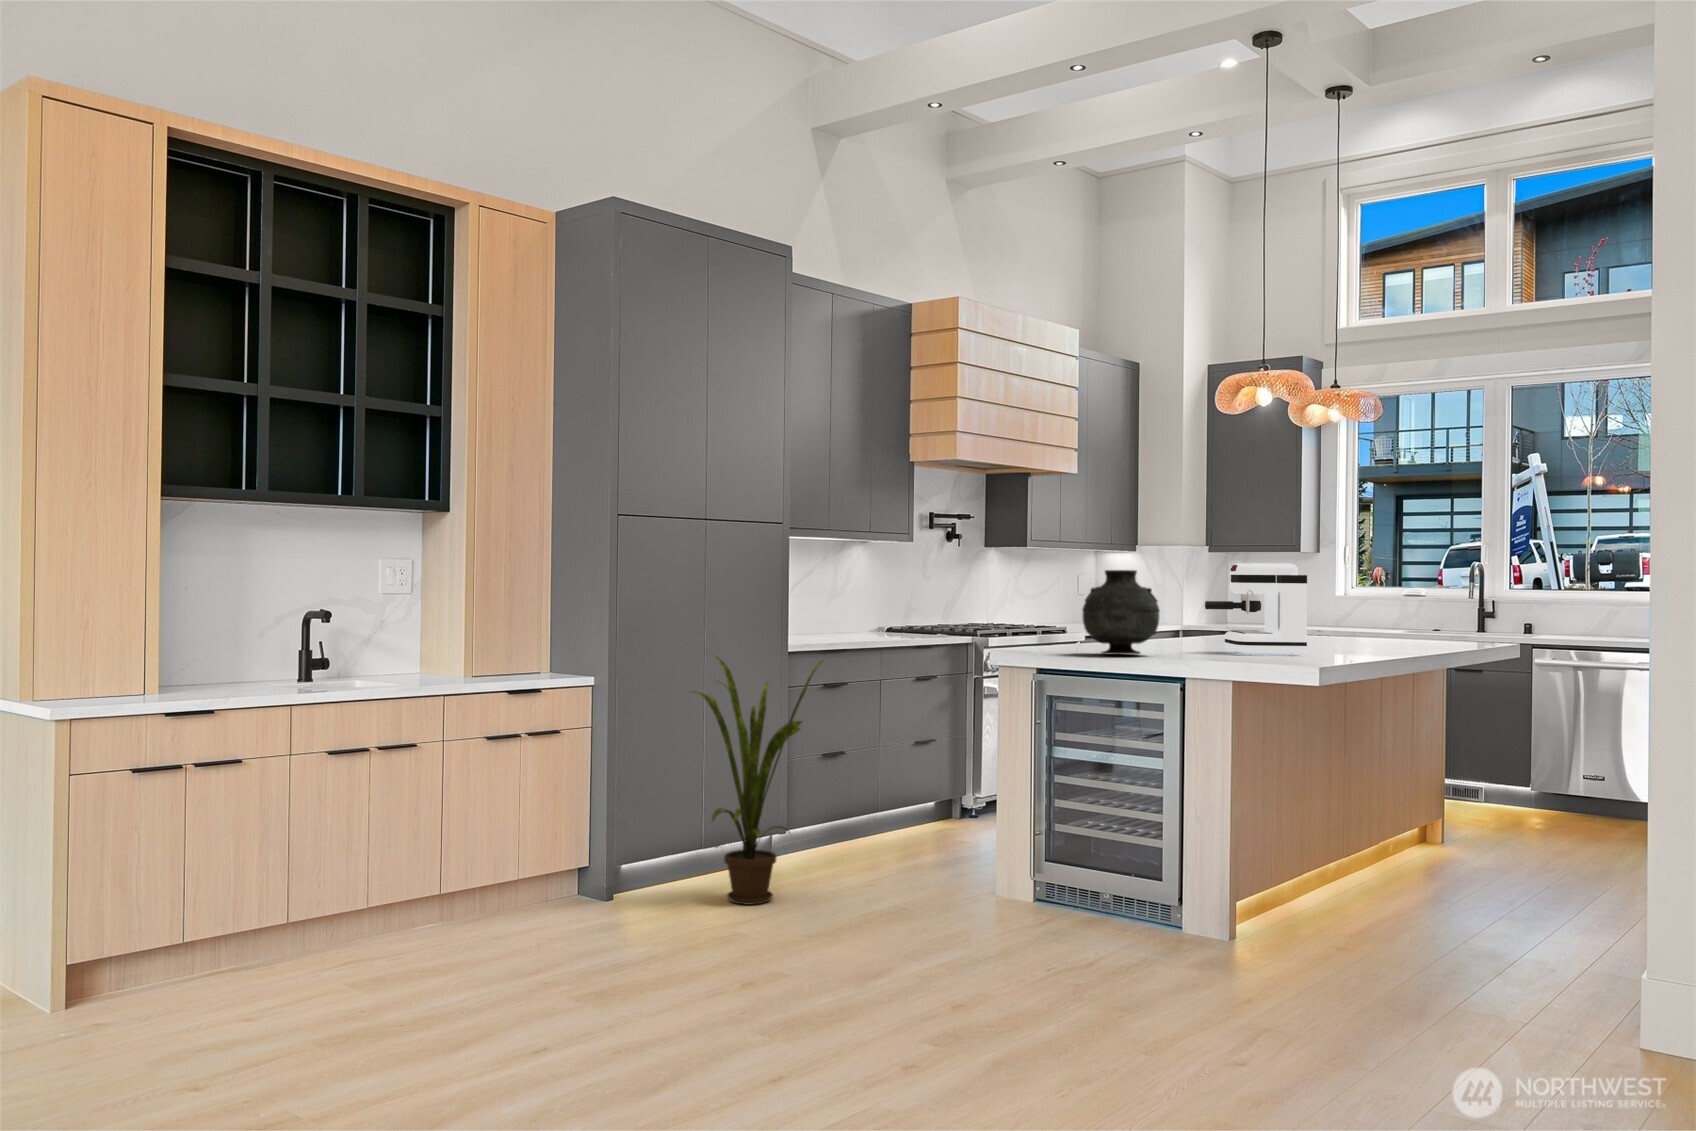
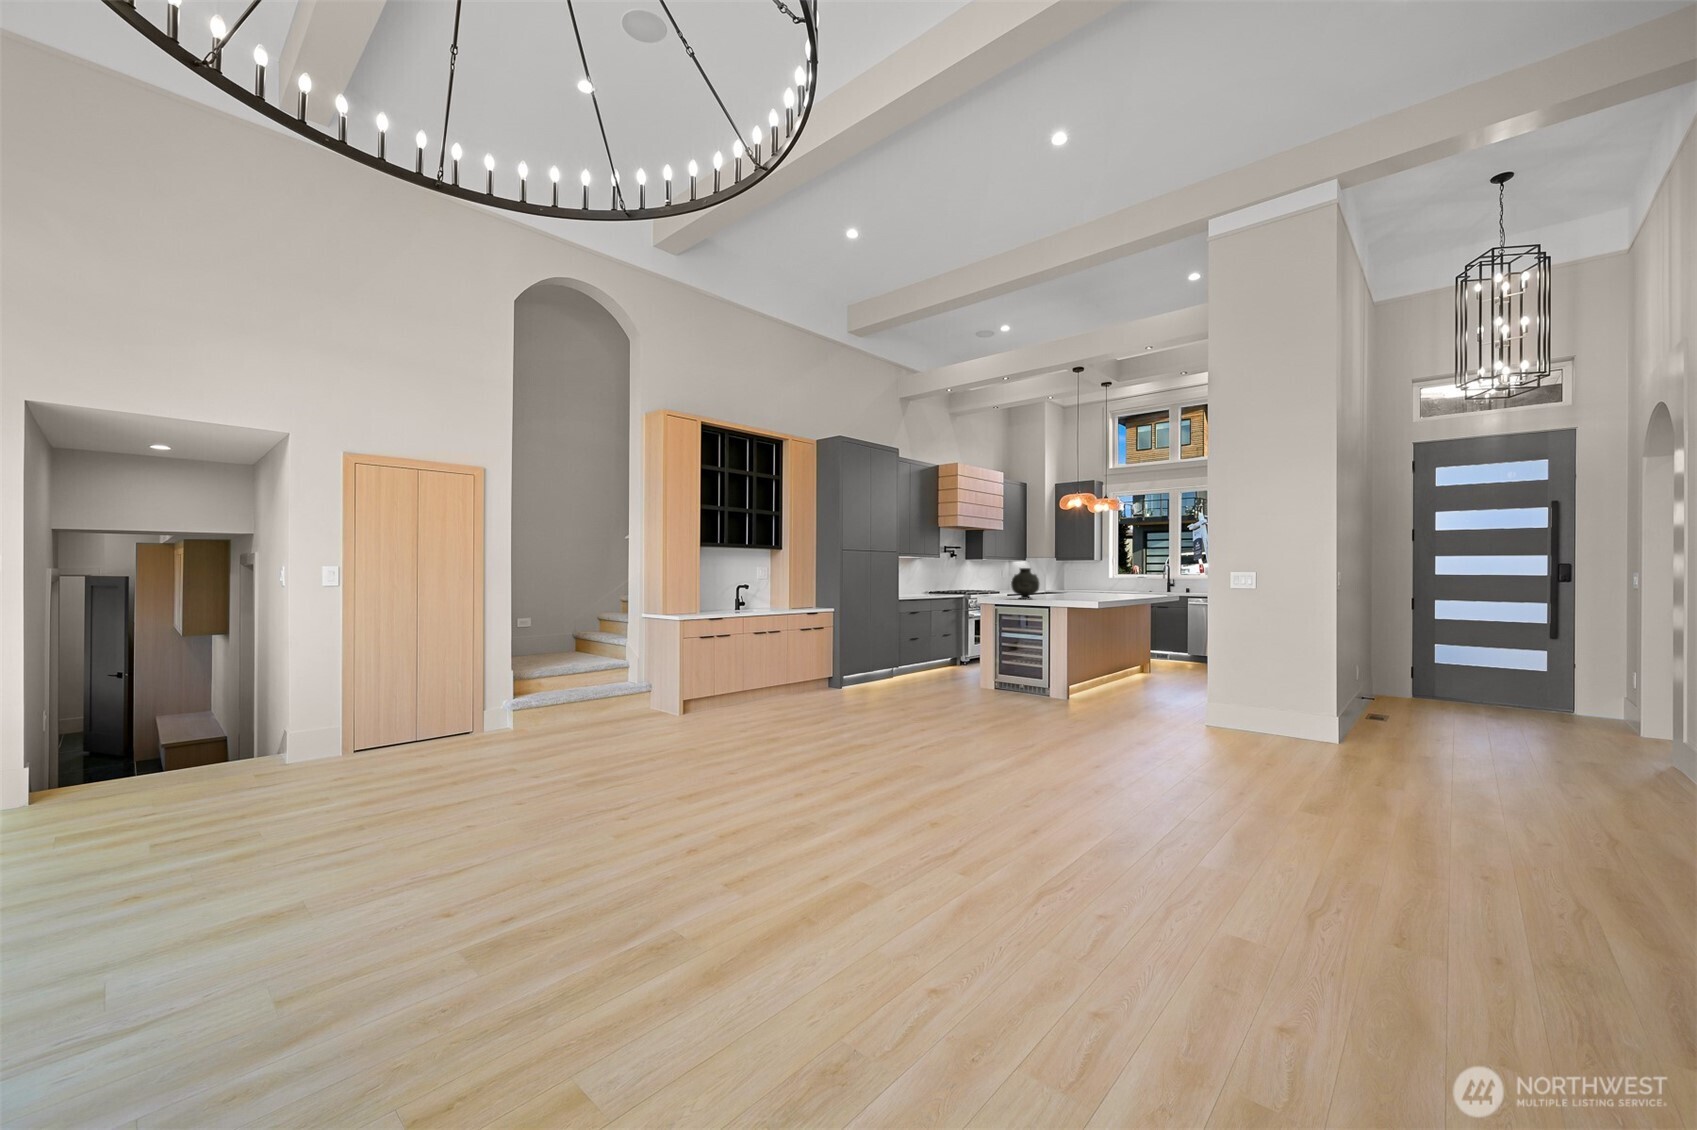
coffee maker: present [1205,563,1307,656] -> none [1056,565,1094,599]
house plant: present [693,655,822,905] -> none [869,599,919,690]

